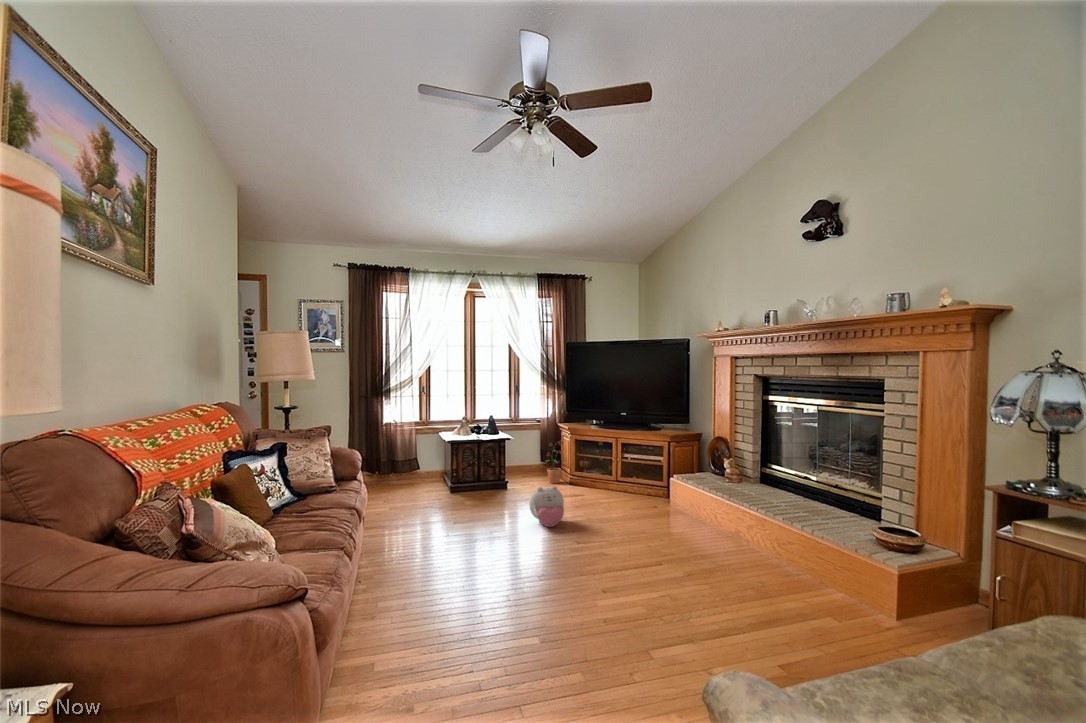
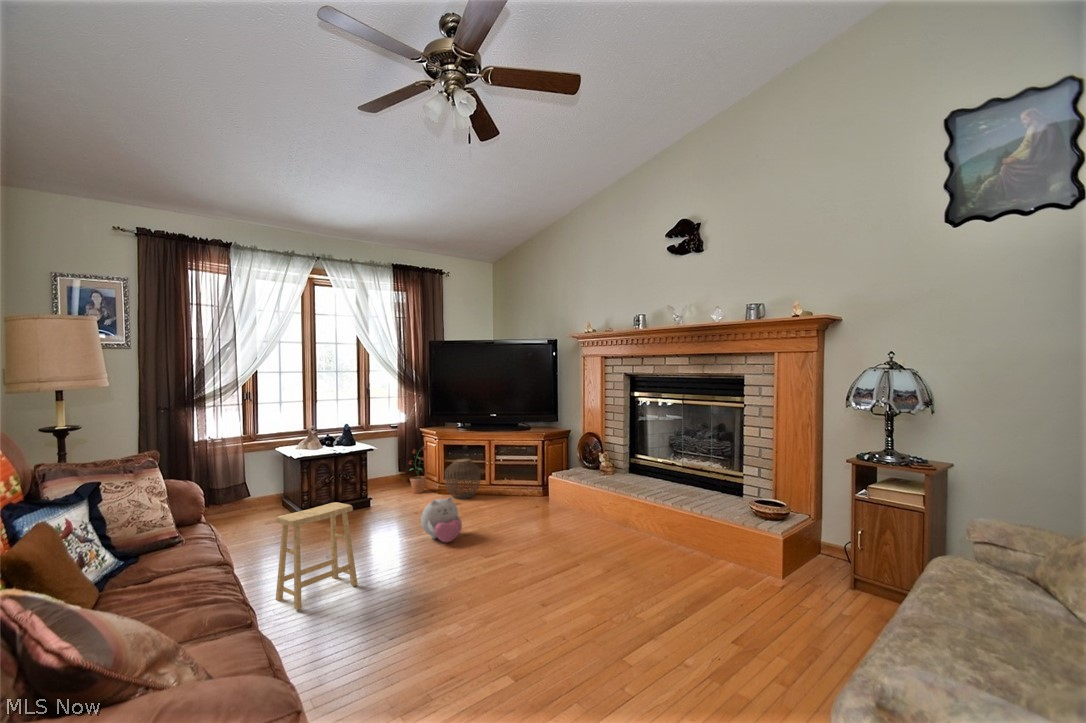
woven basket: none [574,455,607,493] -> present [445,459,480,499]
footstool: none [400,477,460,557] -> present [276,502,358,610]

